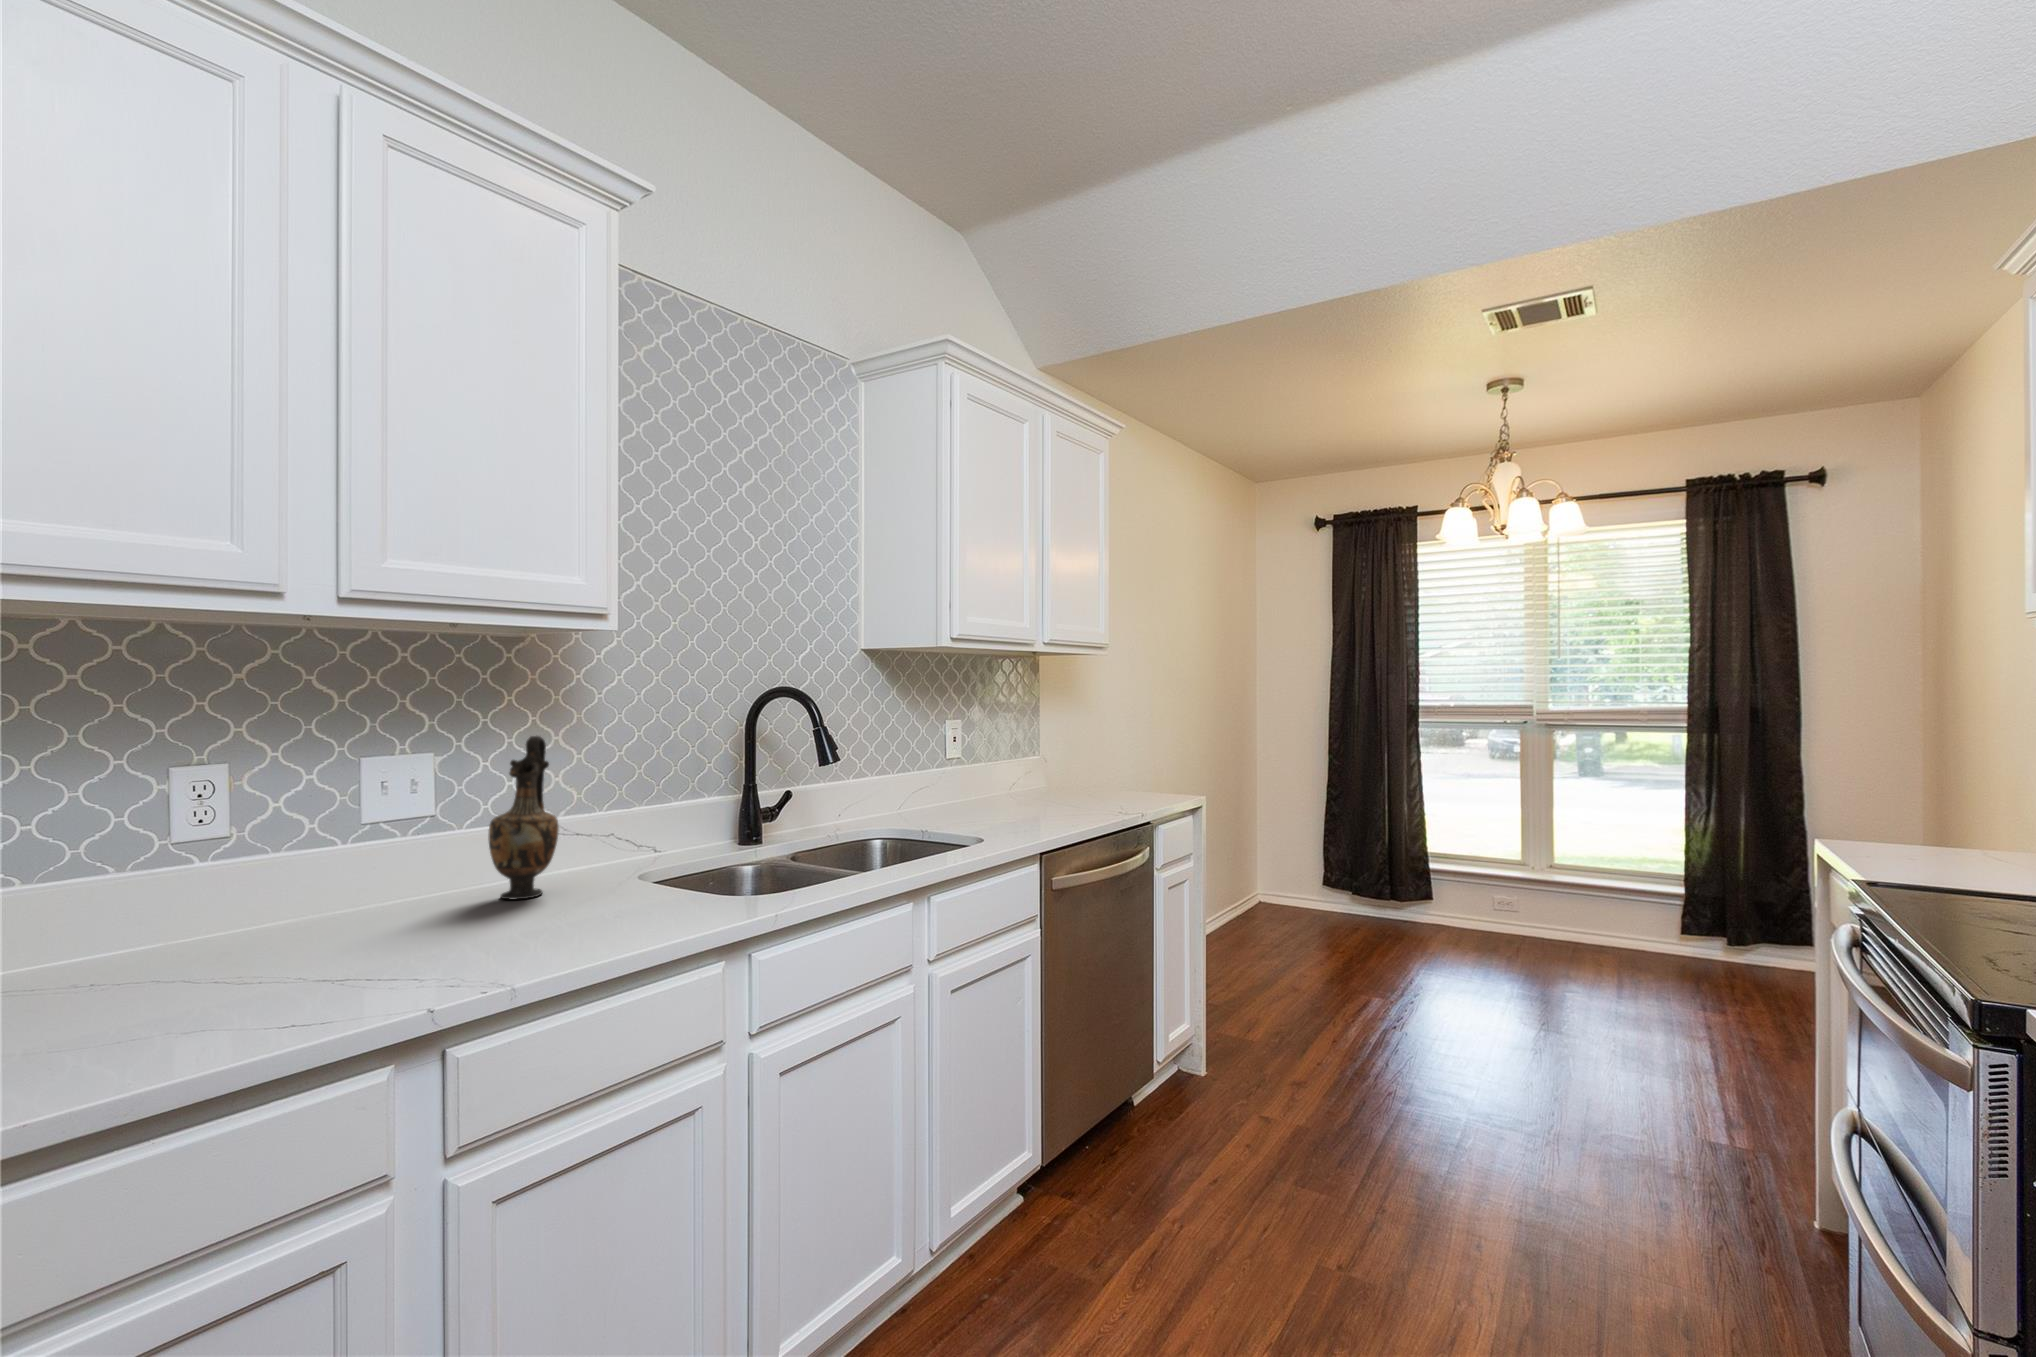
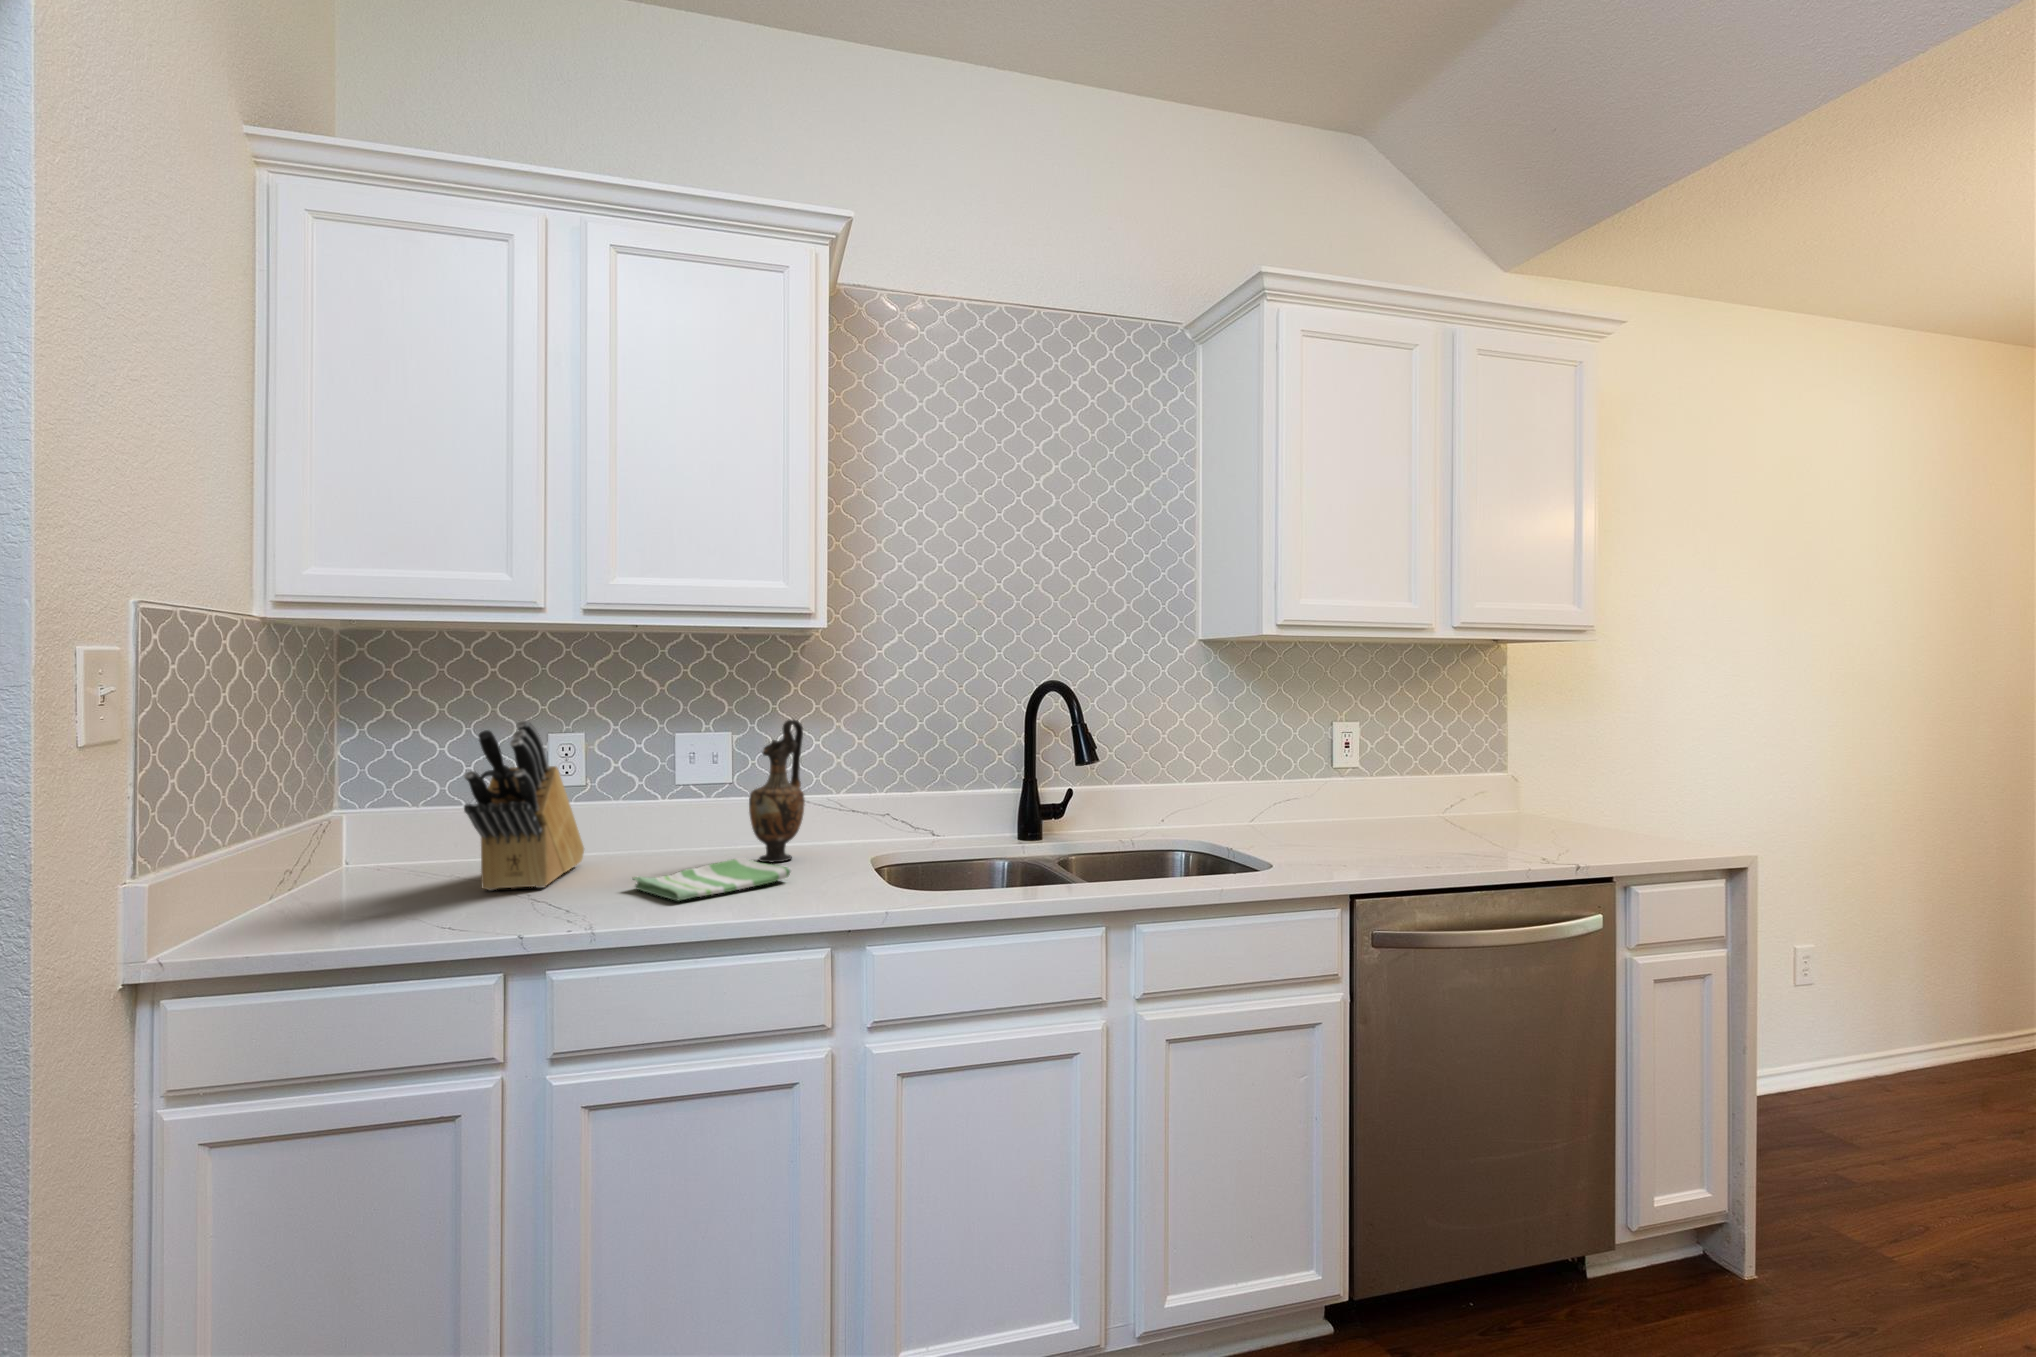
knife block: none [157,749,308,984] -> present [464,720,584,890]
dish towel: none [431,895,612,945] -> present [633,858,792,901]

